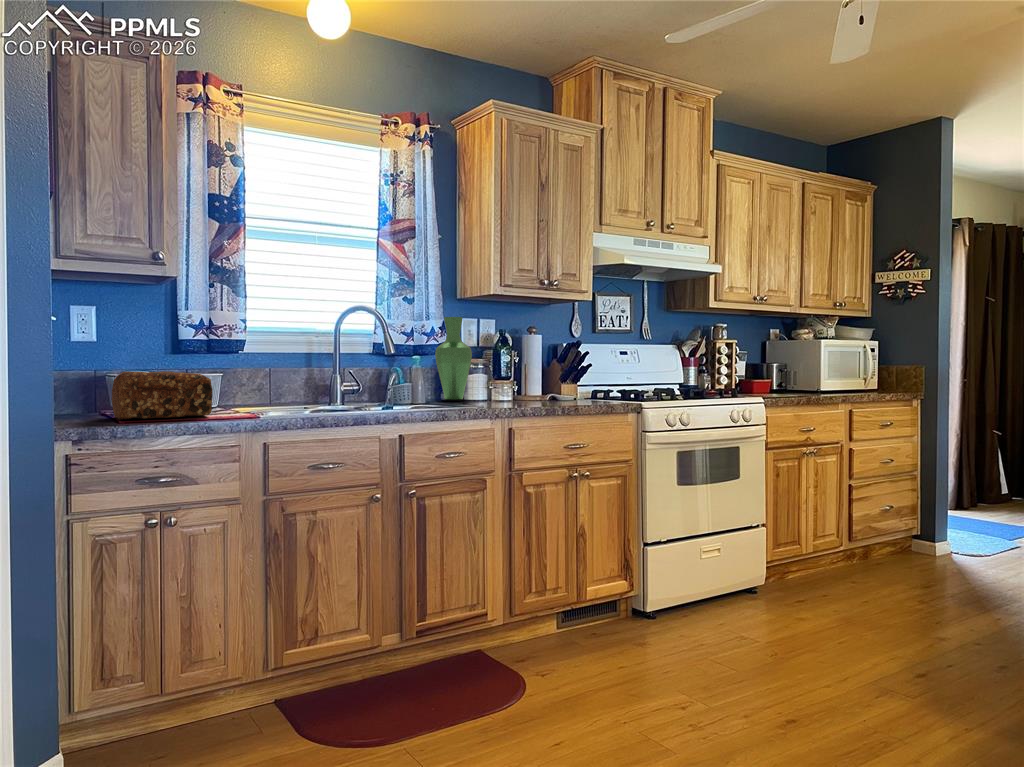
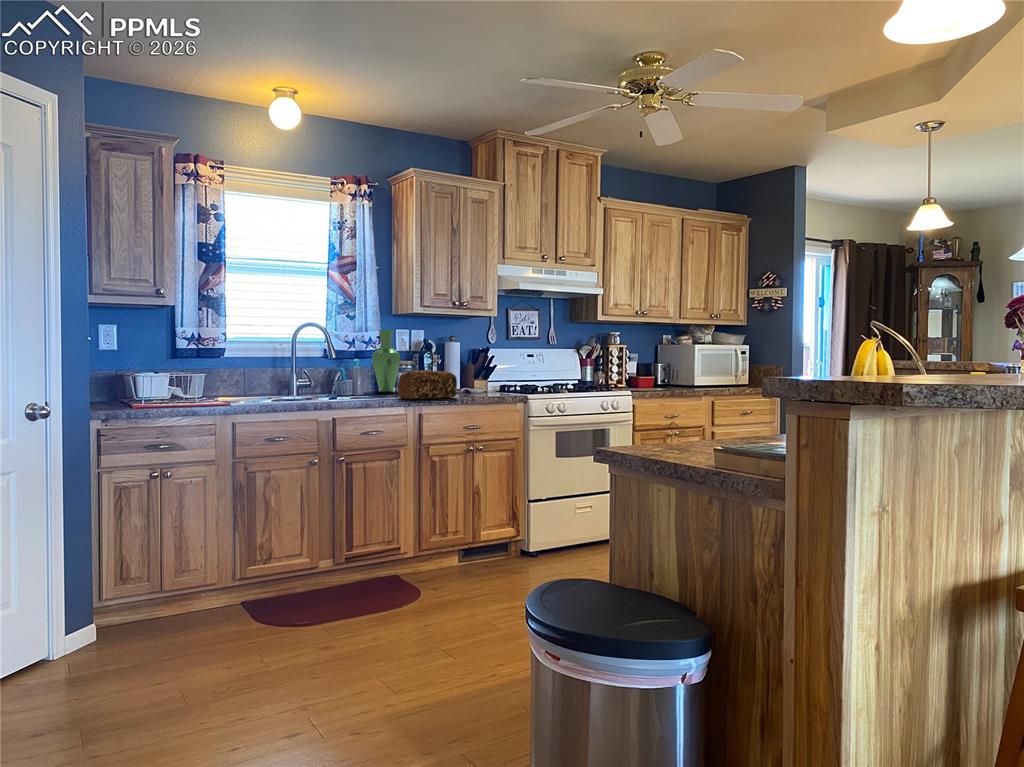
bread loaf: present [112,371,212,420] -> present [398,370,457,400]

